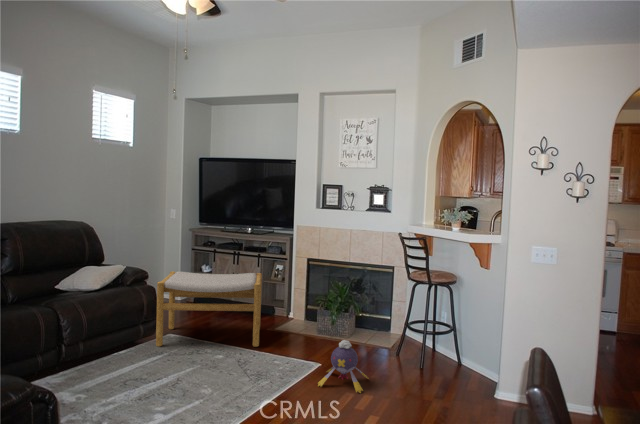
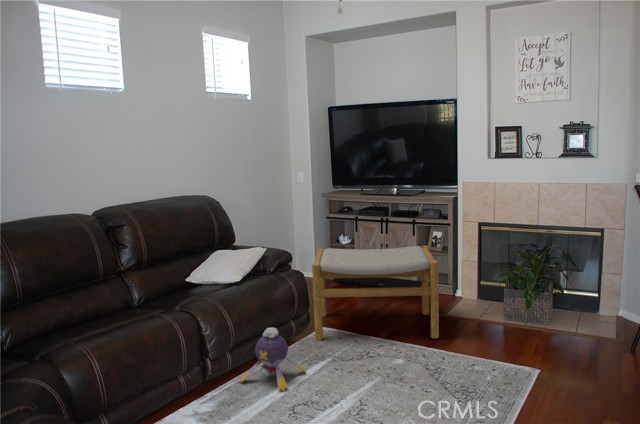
plush toy: present [318,340,368,393] -> present [239,328,306,391]

